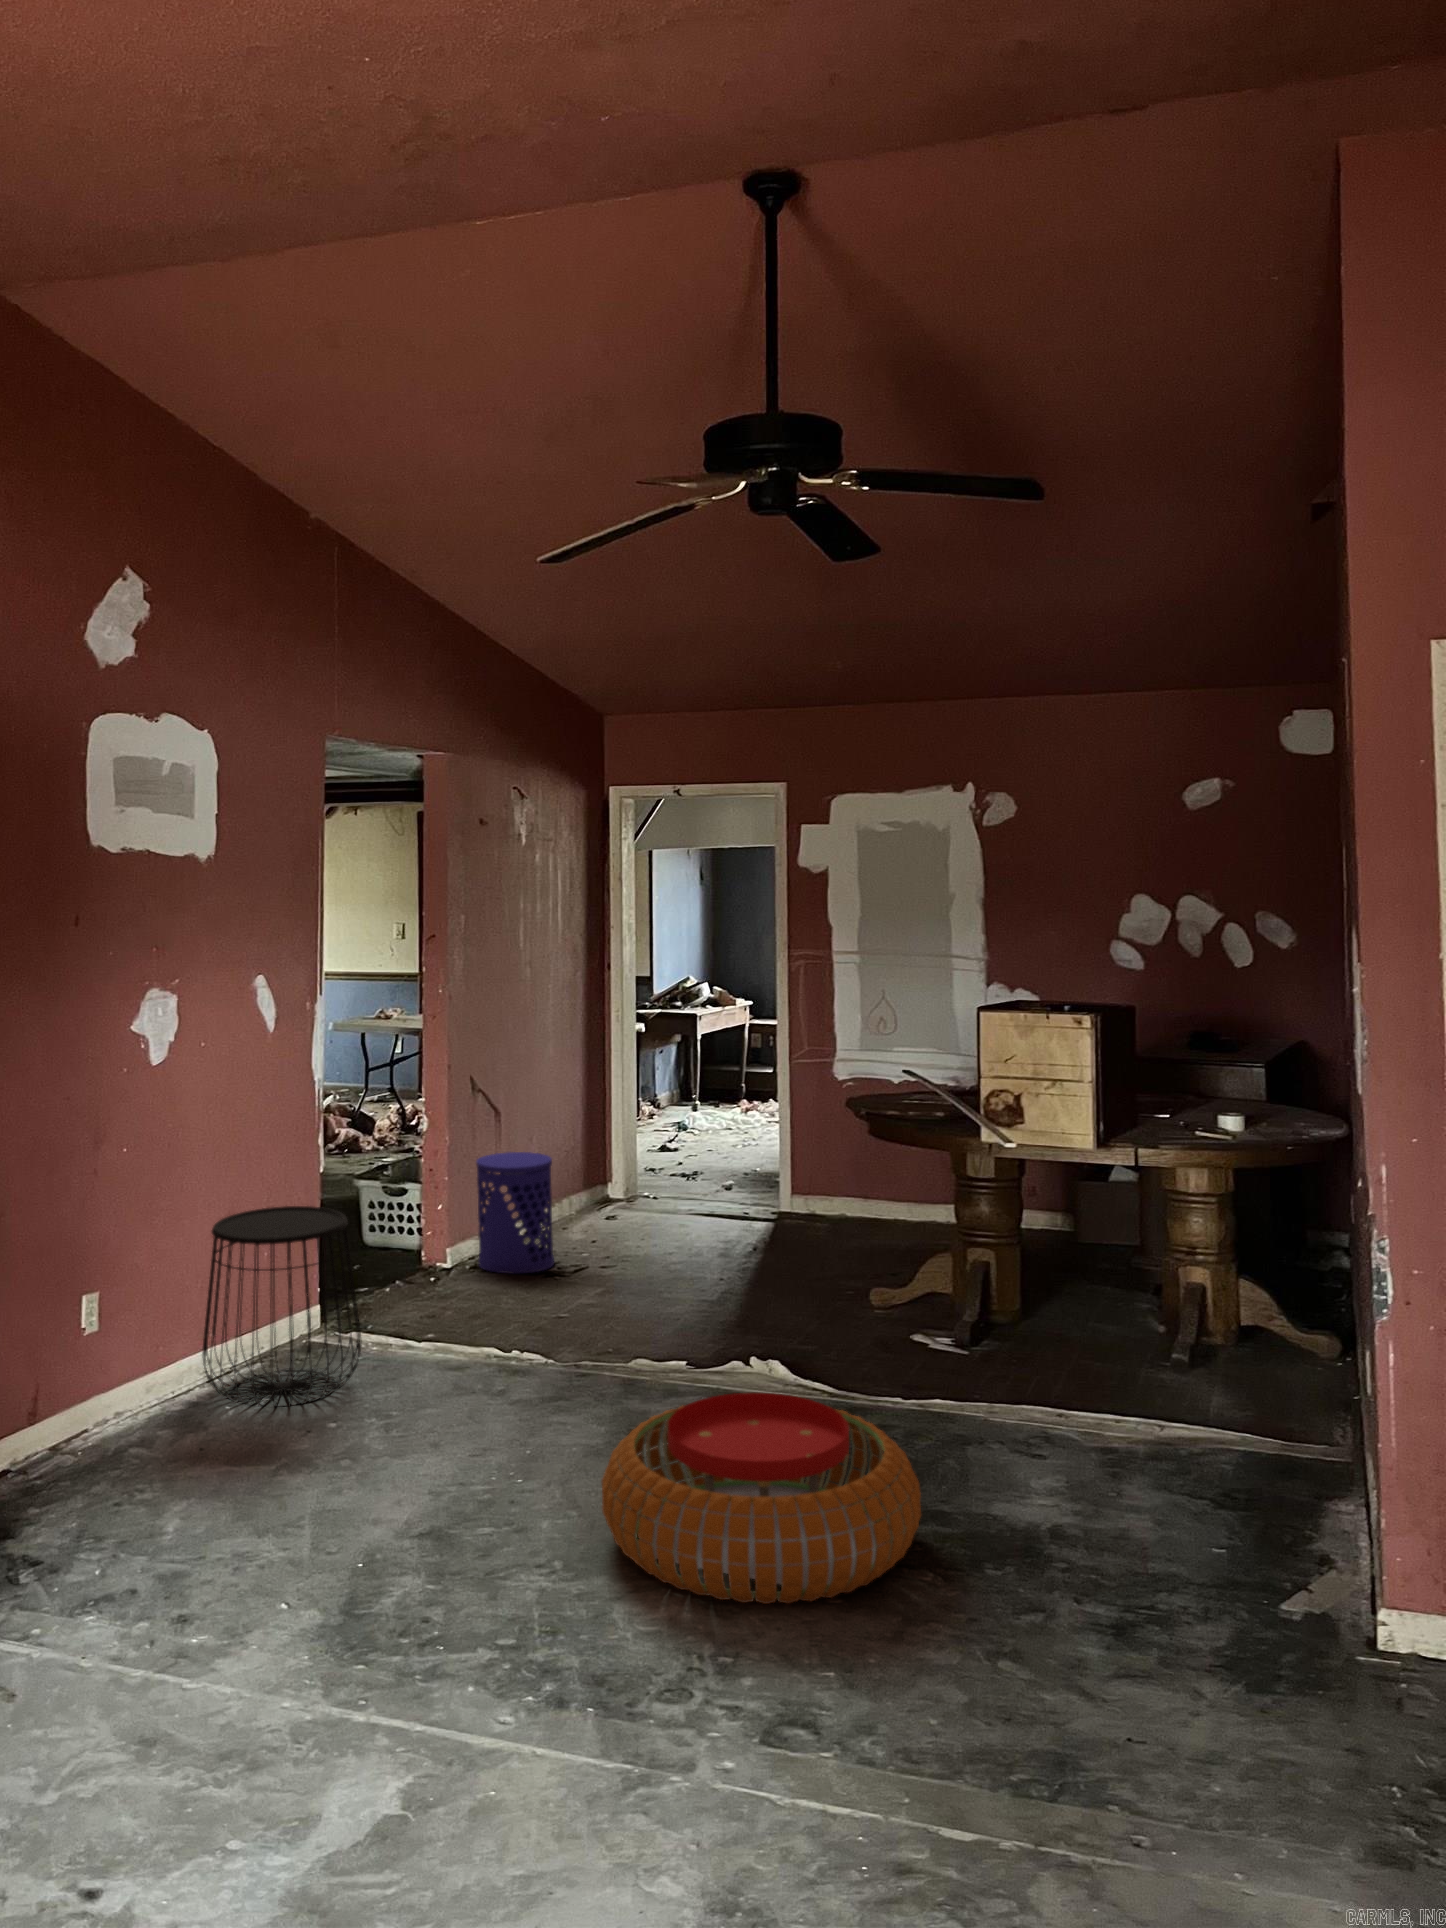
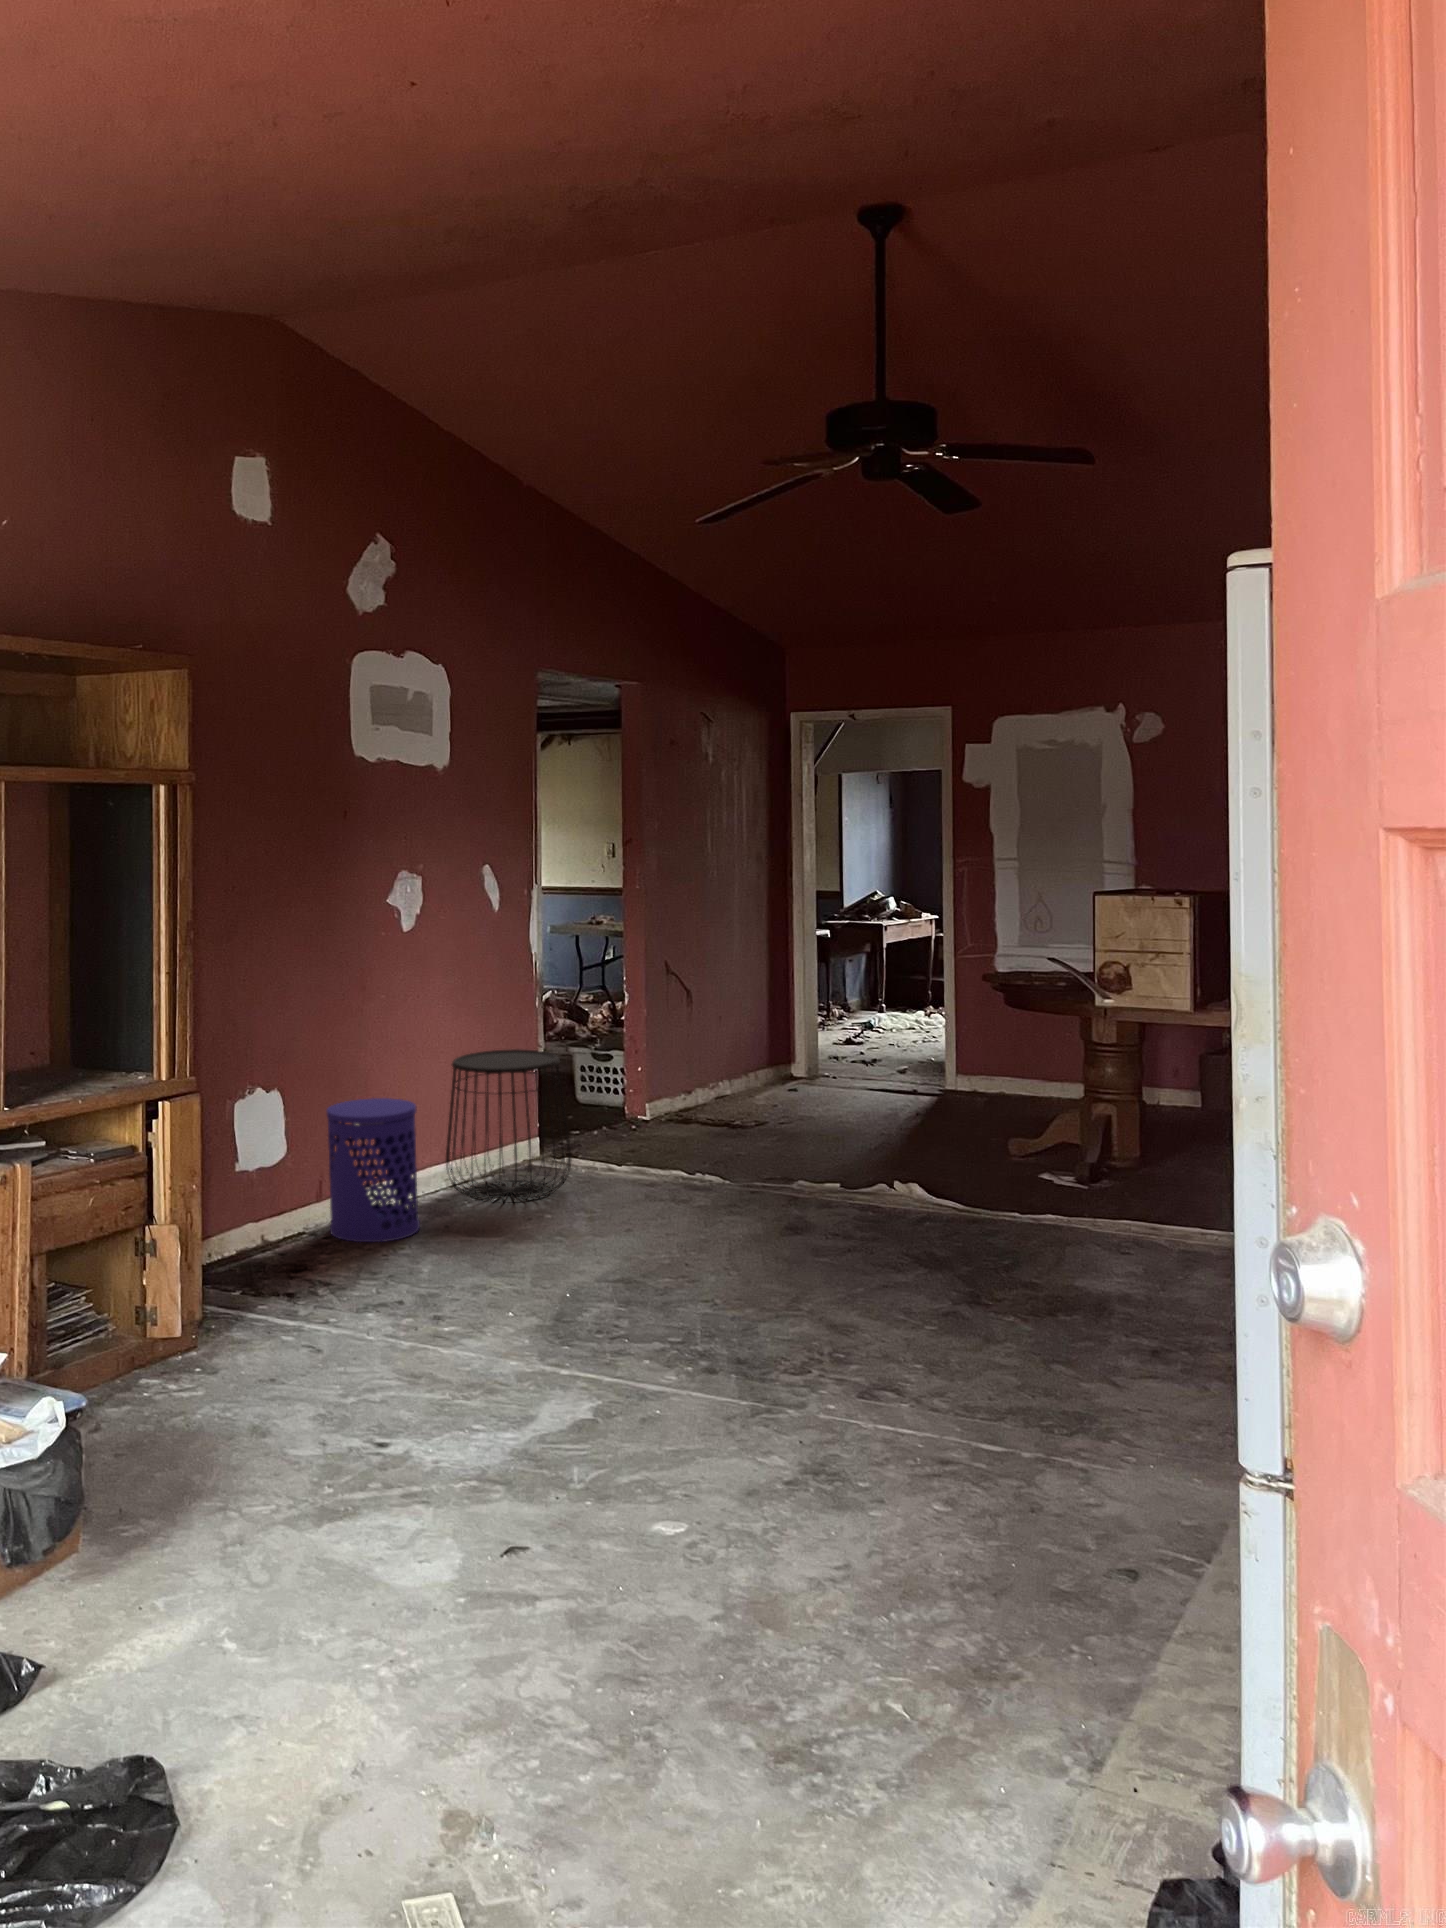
waste bin: present [477,1152,554,1273] -> present [327,1098,420,1242]
pouf: present [602,1393,921,1604] -> none [754,1184,1007,1328]

